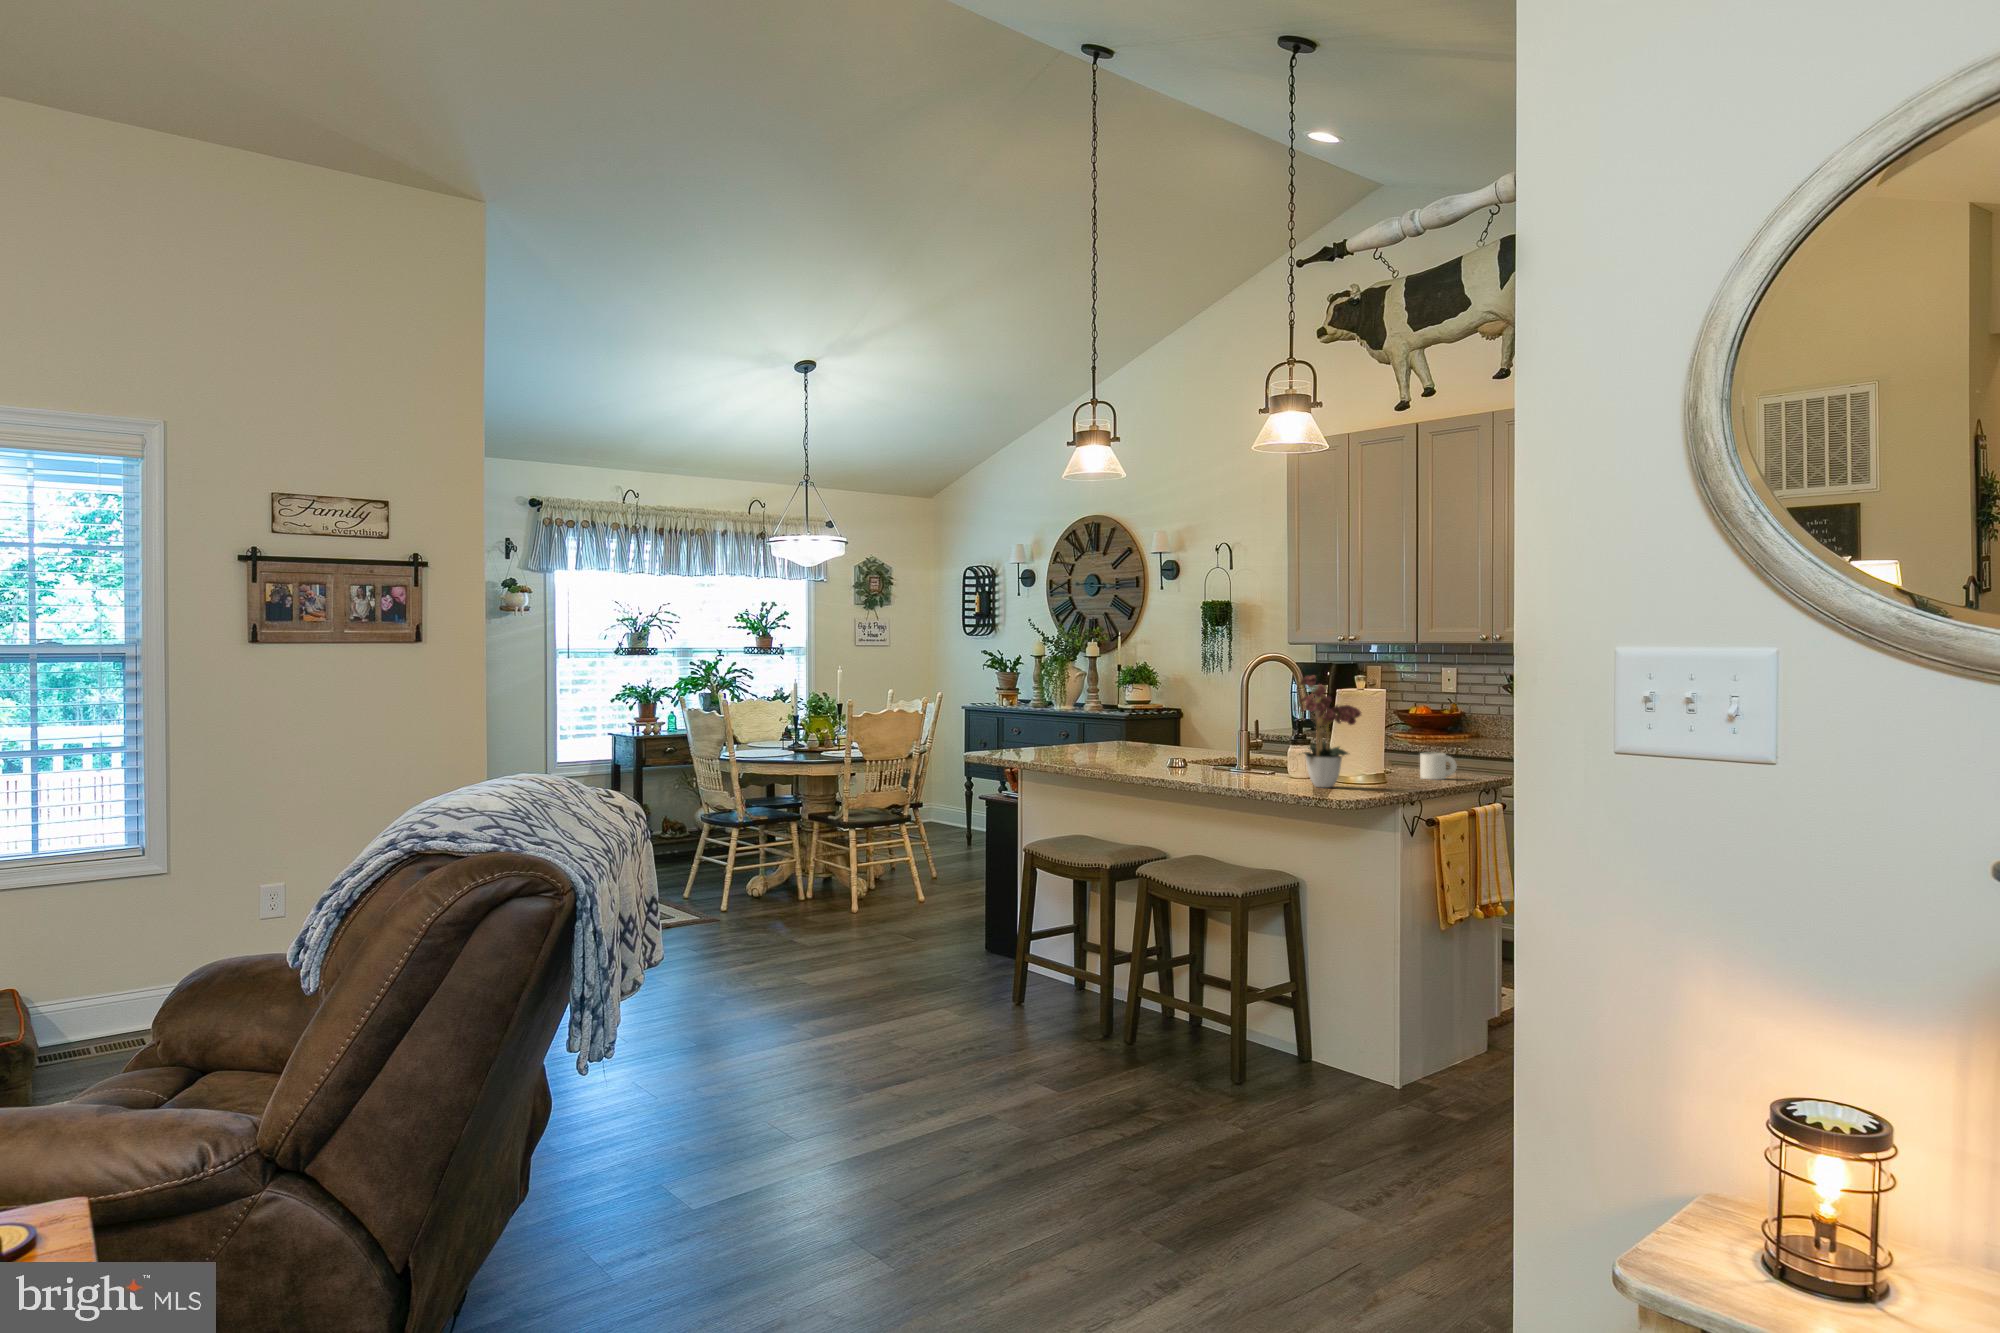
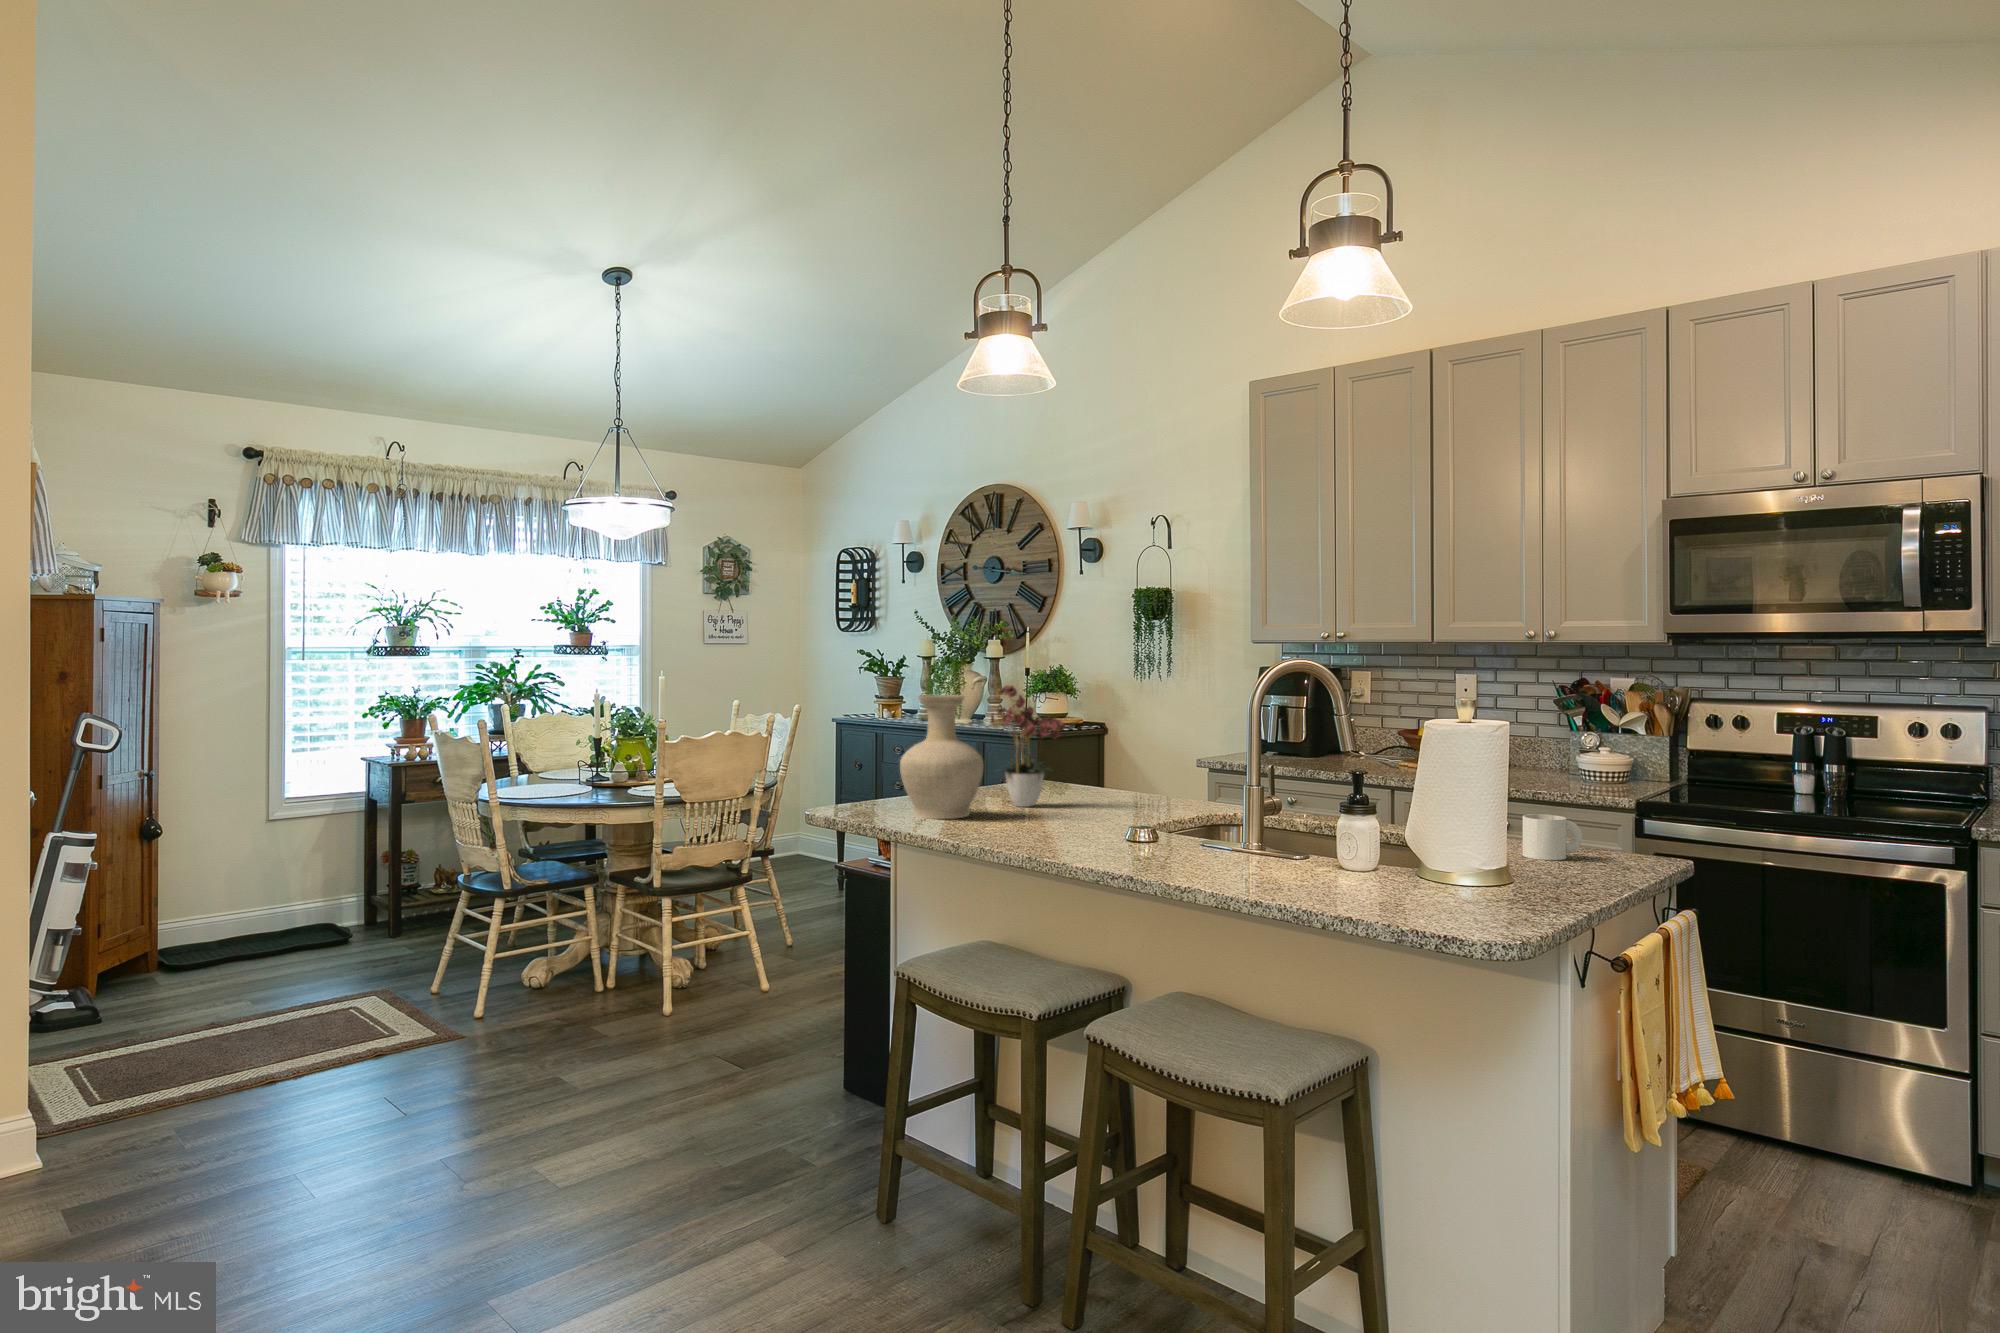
flower arrangement: present [1294,676,1361,788] -> present [991,685,1065,807]
vase: none [1028,679,1083,759] -> present [900,695,983,819]

